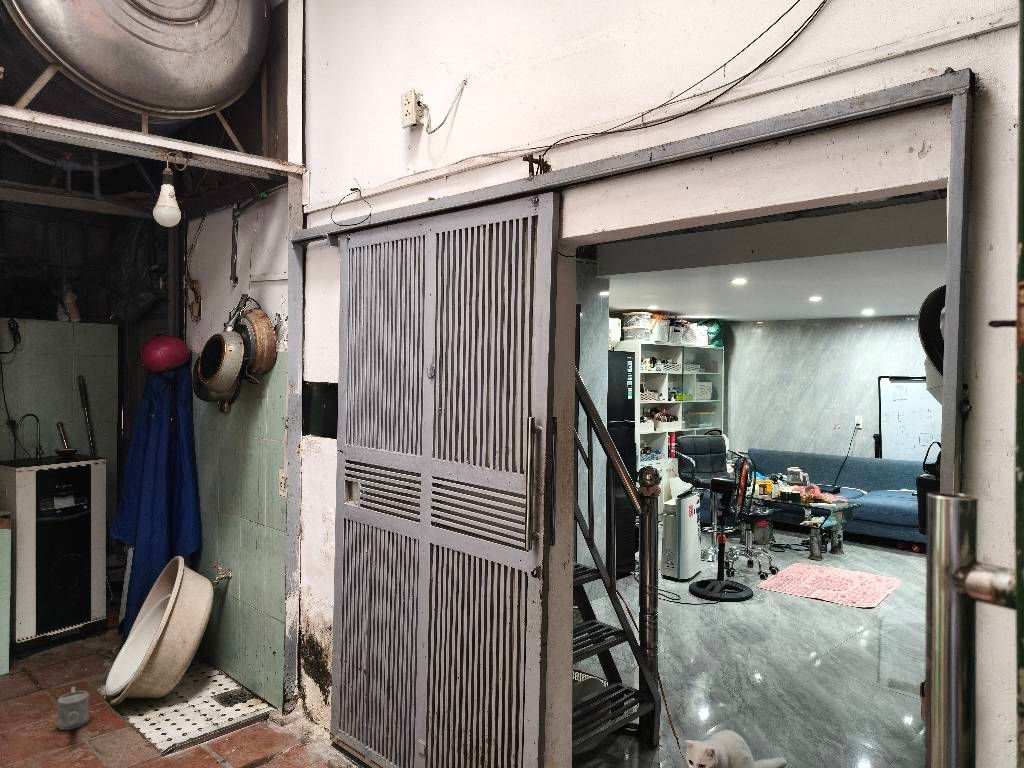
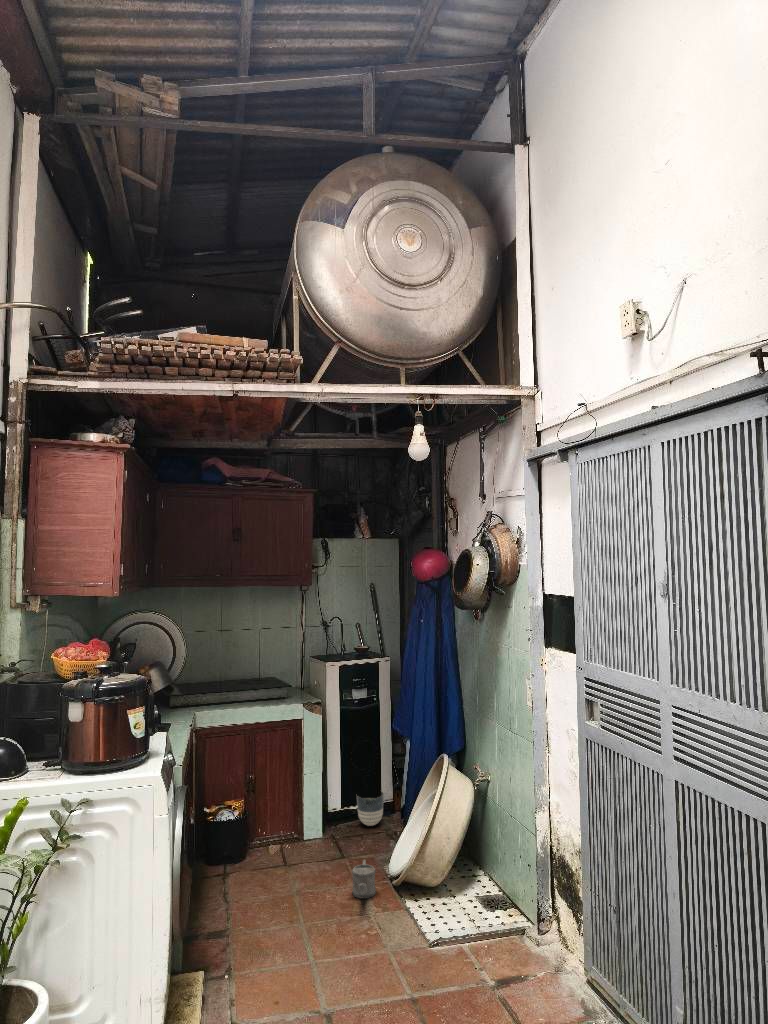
planter: none [57,610,95,651] -> present [357,792,384,826]

